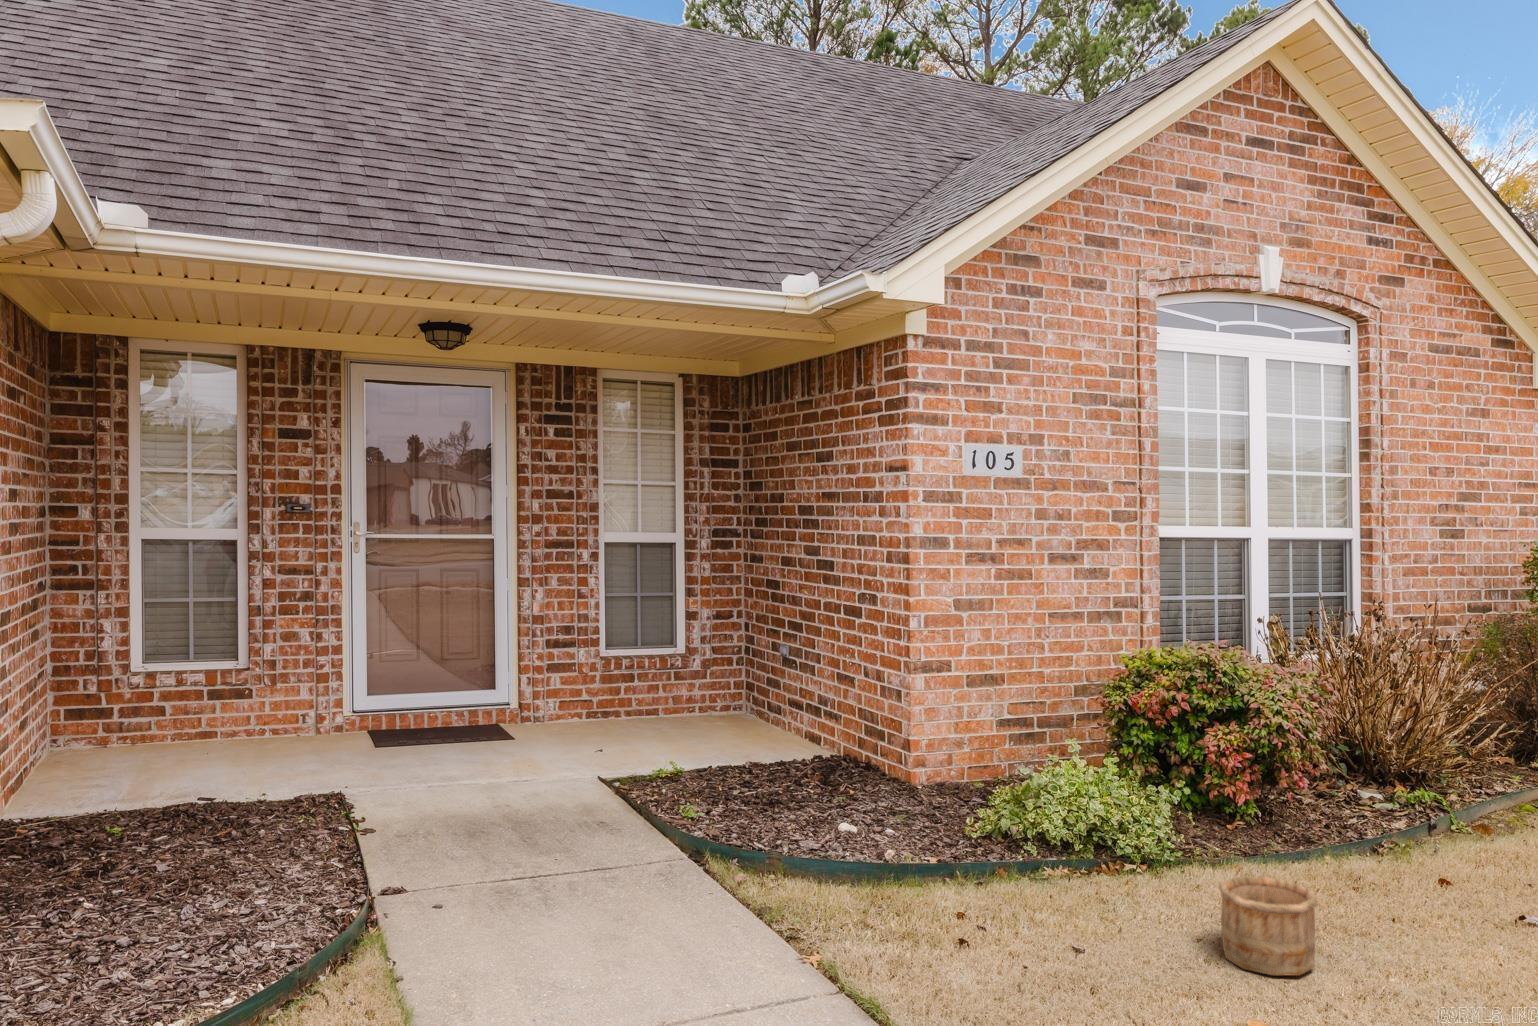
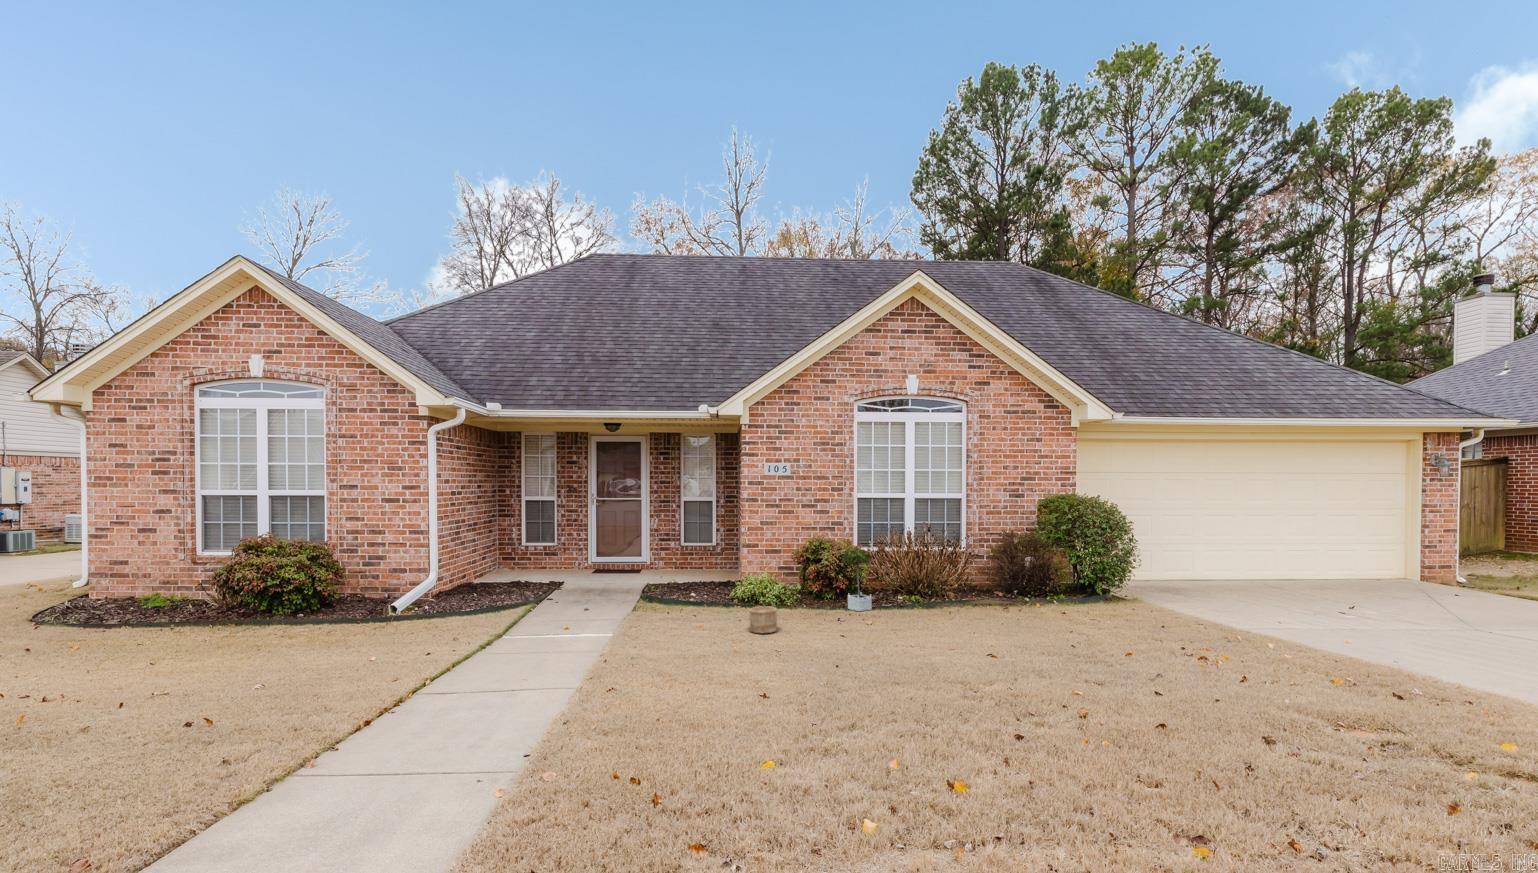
potted tree: none [1260,674,1336,844] -> present [843,548,872,611]

